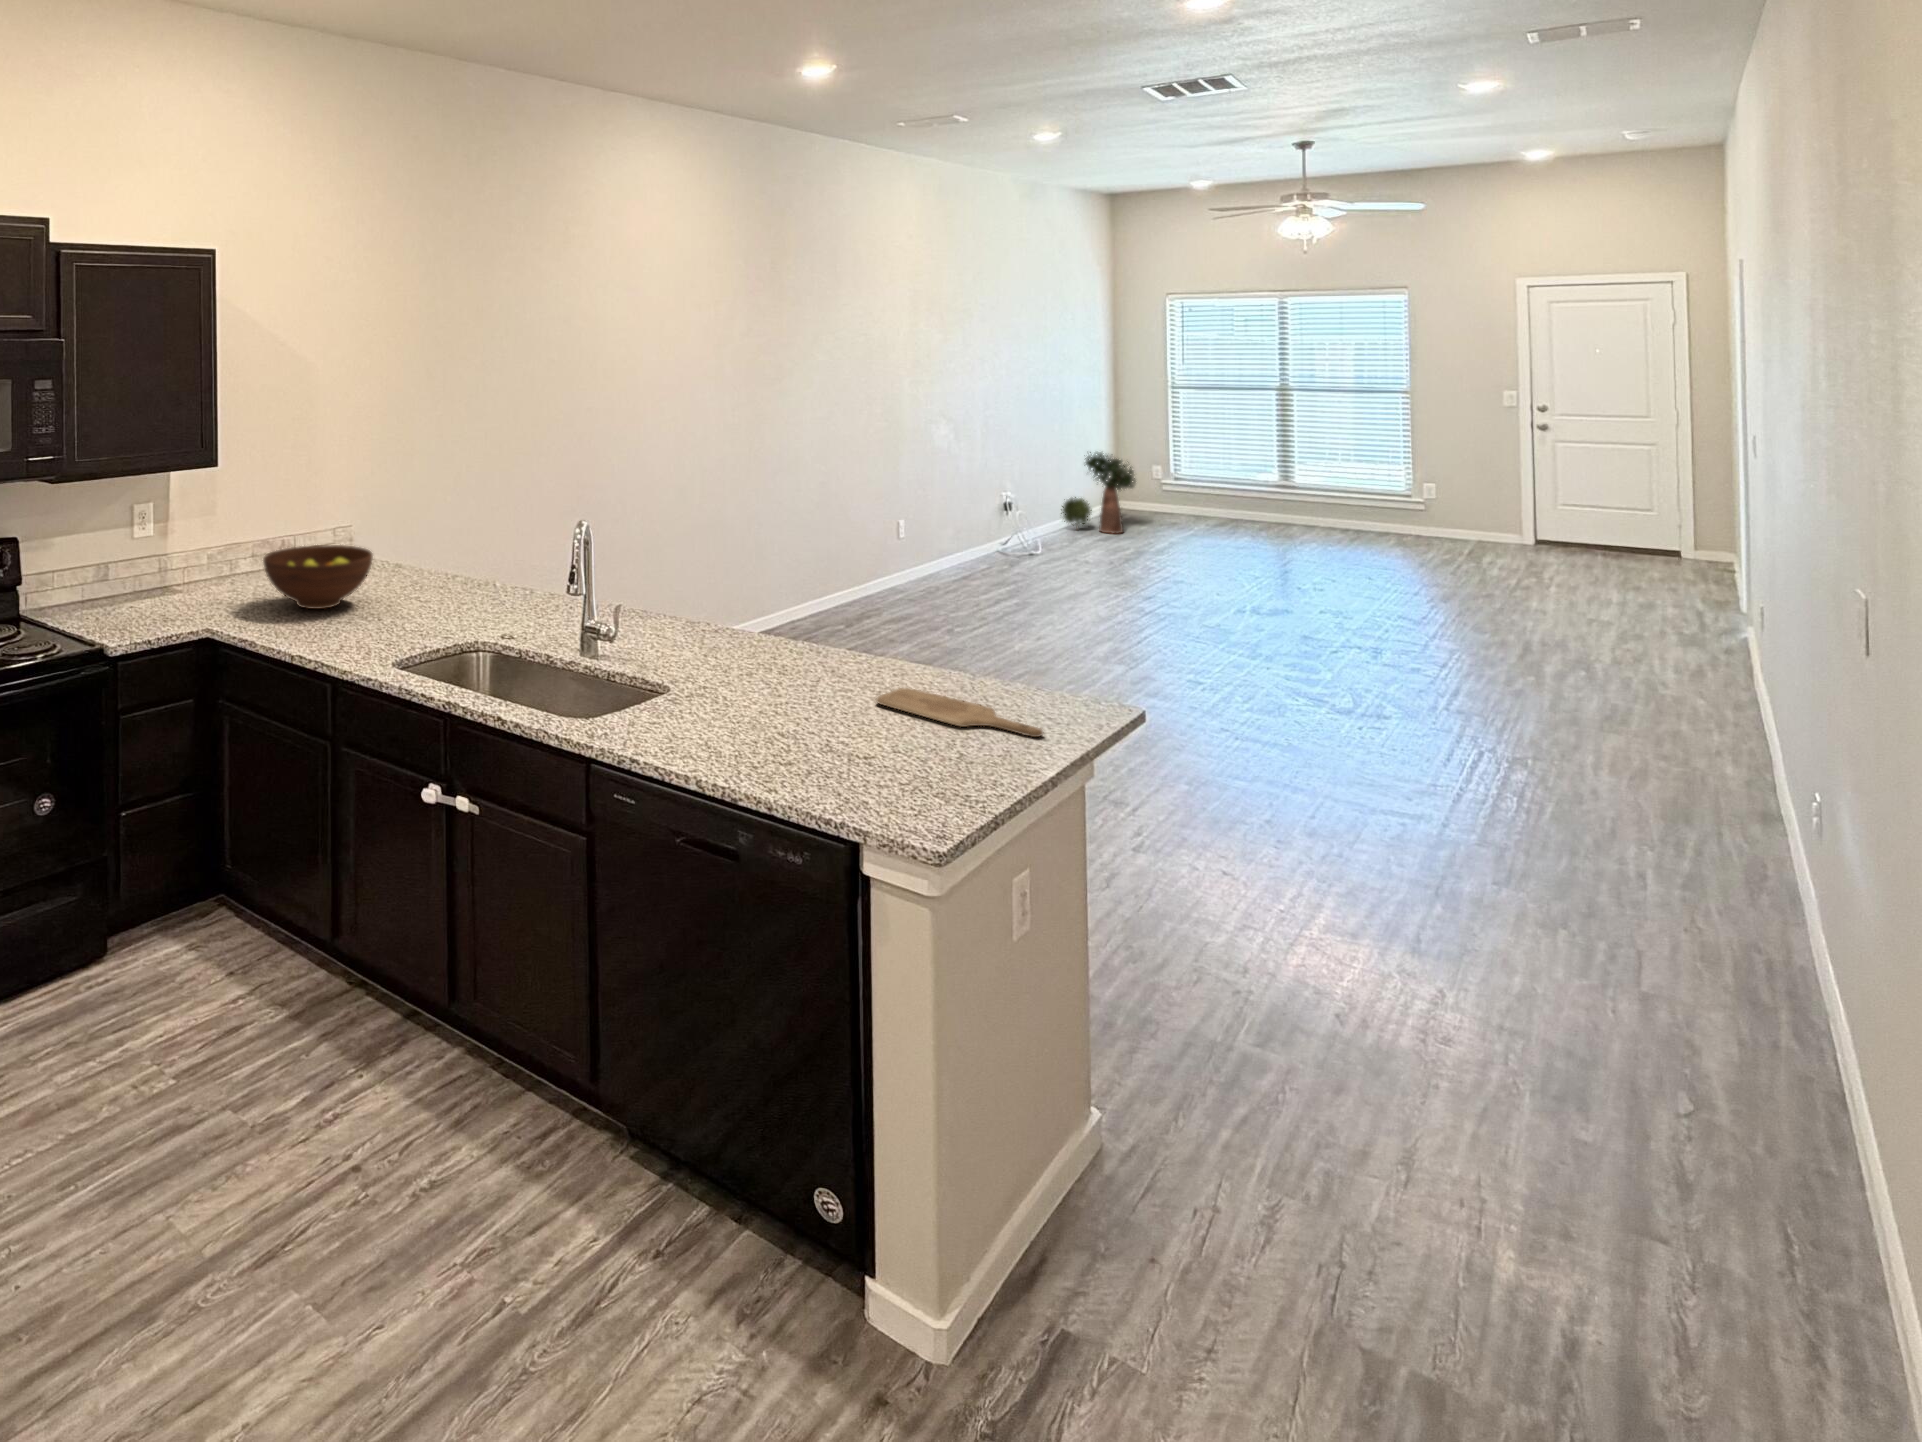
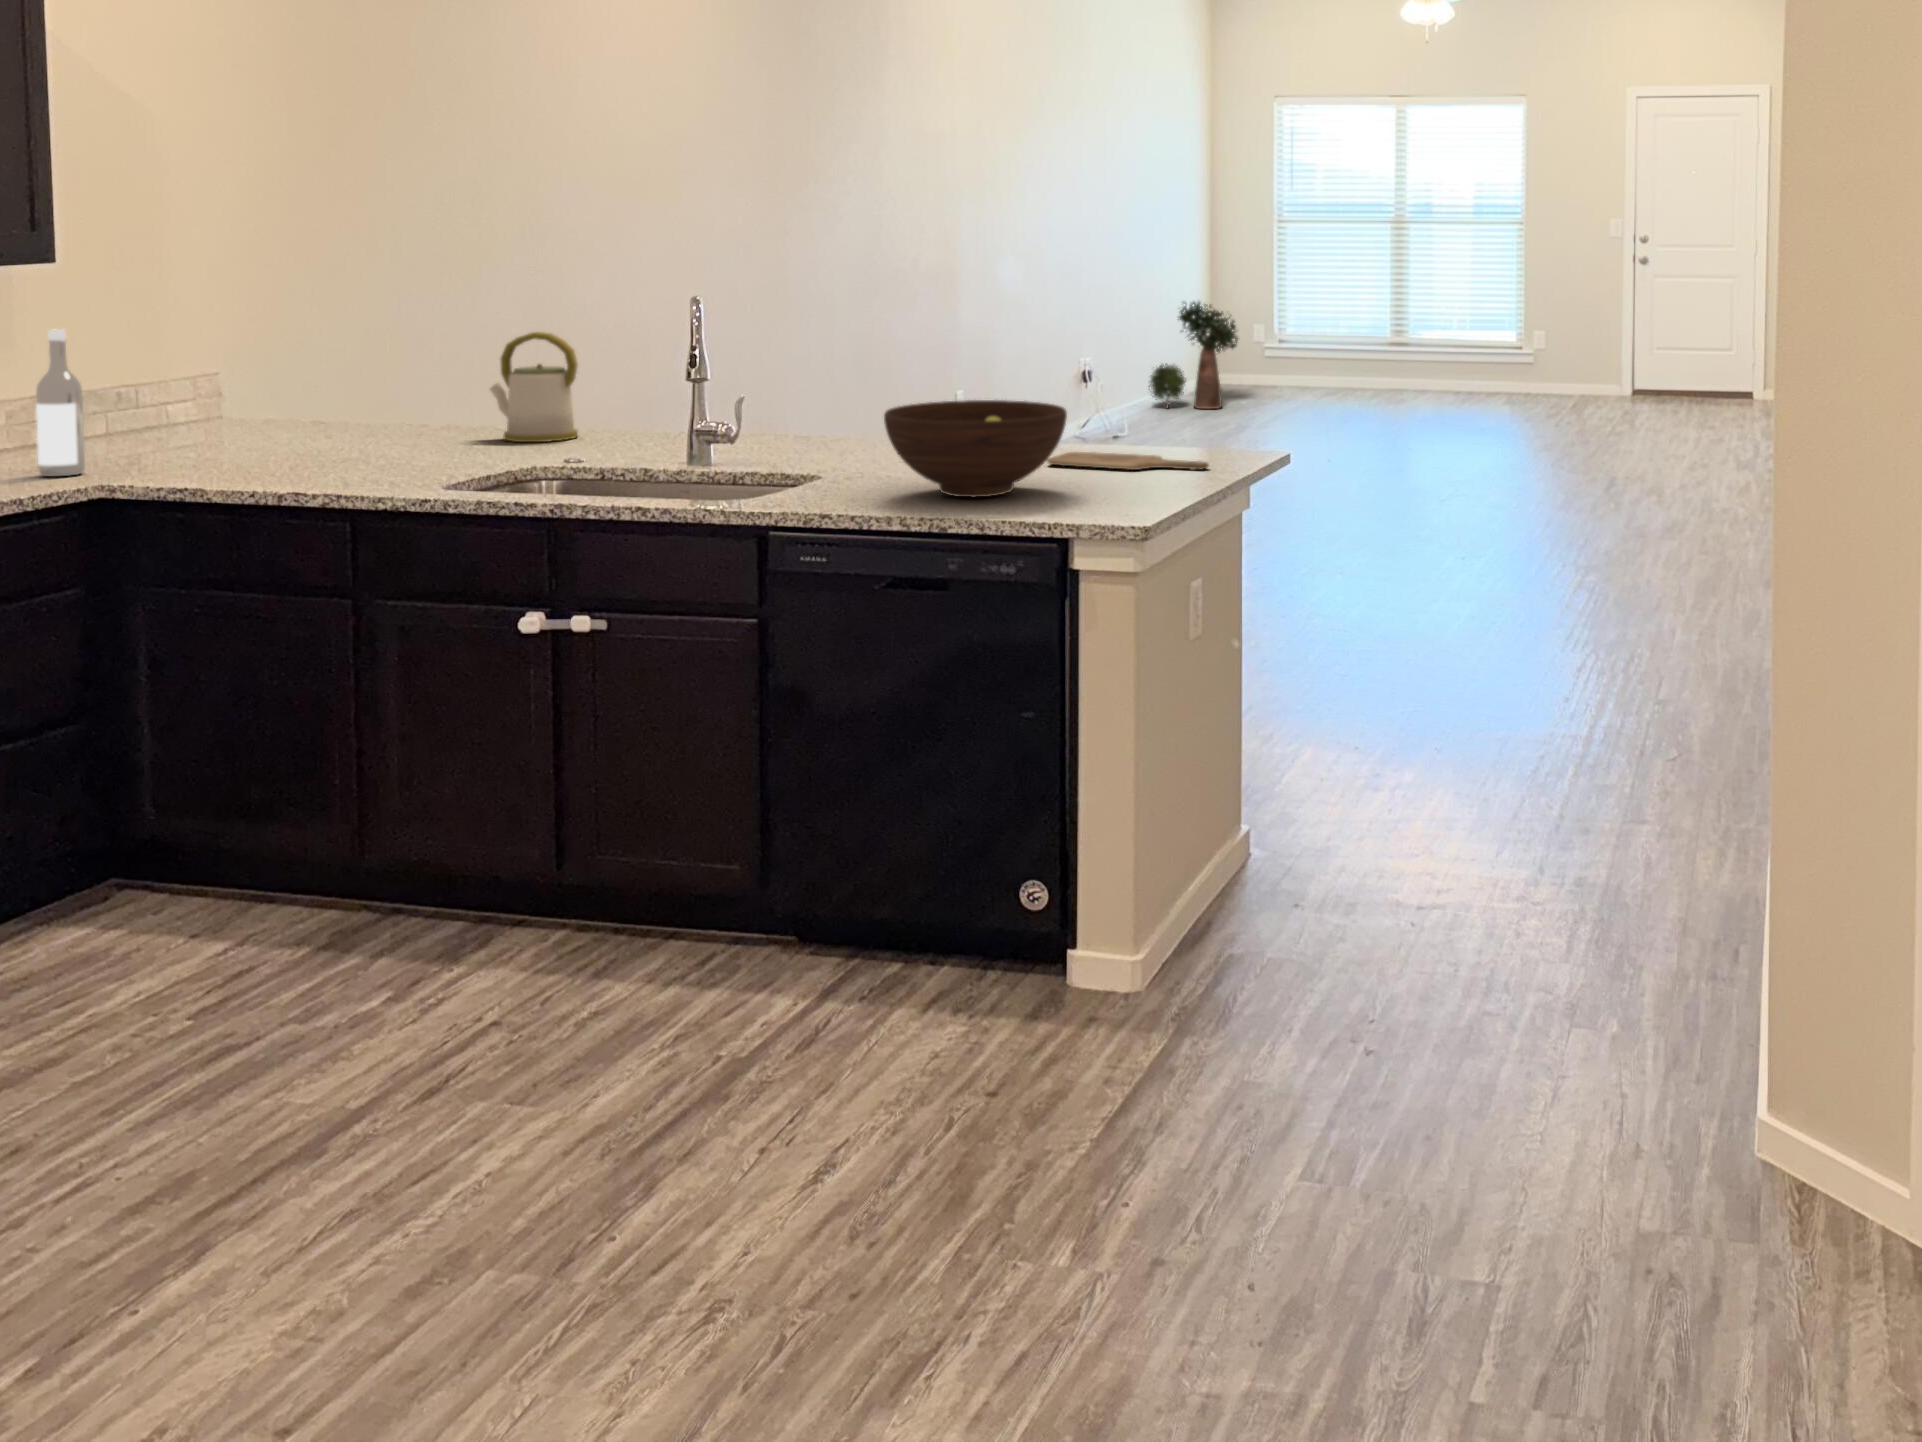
wine bottle: none [187,518,214,617] -> present [36,329,85,476]
kettle: none [474,524,533,609] -> present [490,332,578,442]
fruit bowl: present [263,545,373,609] -> present [884,400,1067,497]

